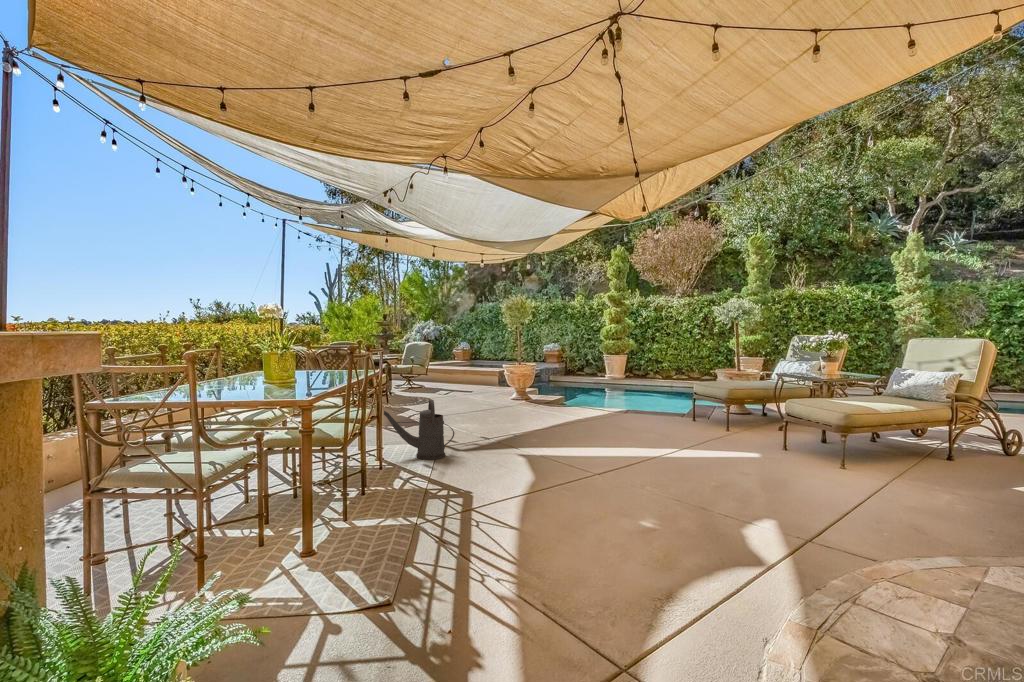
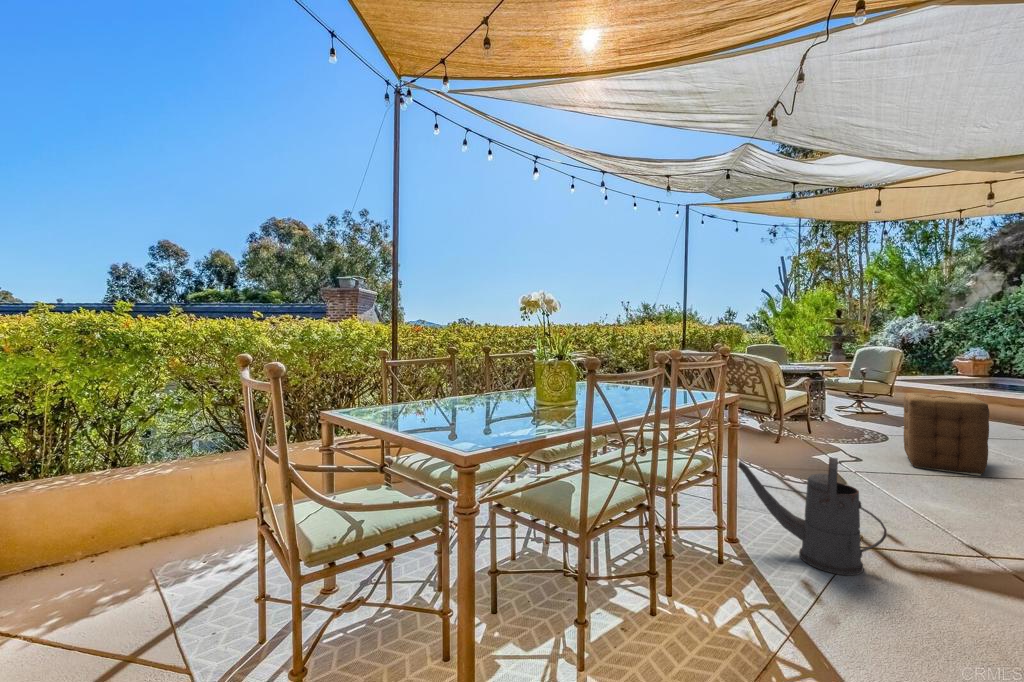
ottoman: none [442,369,480,413] -> present [904,393,989,476]

